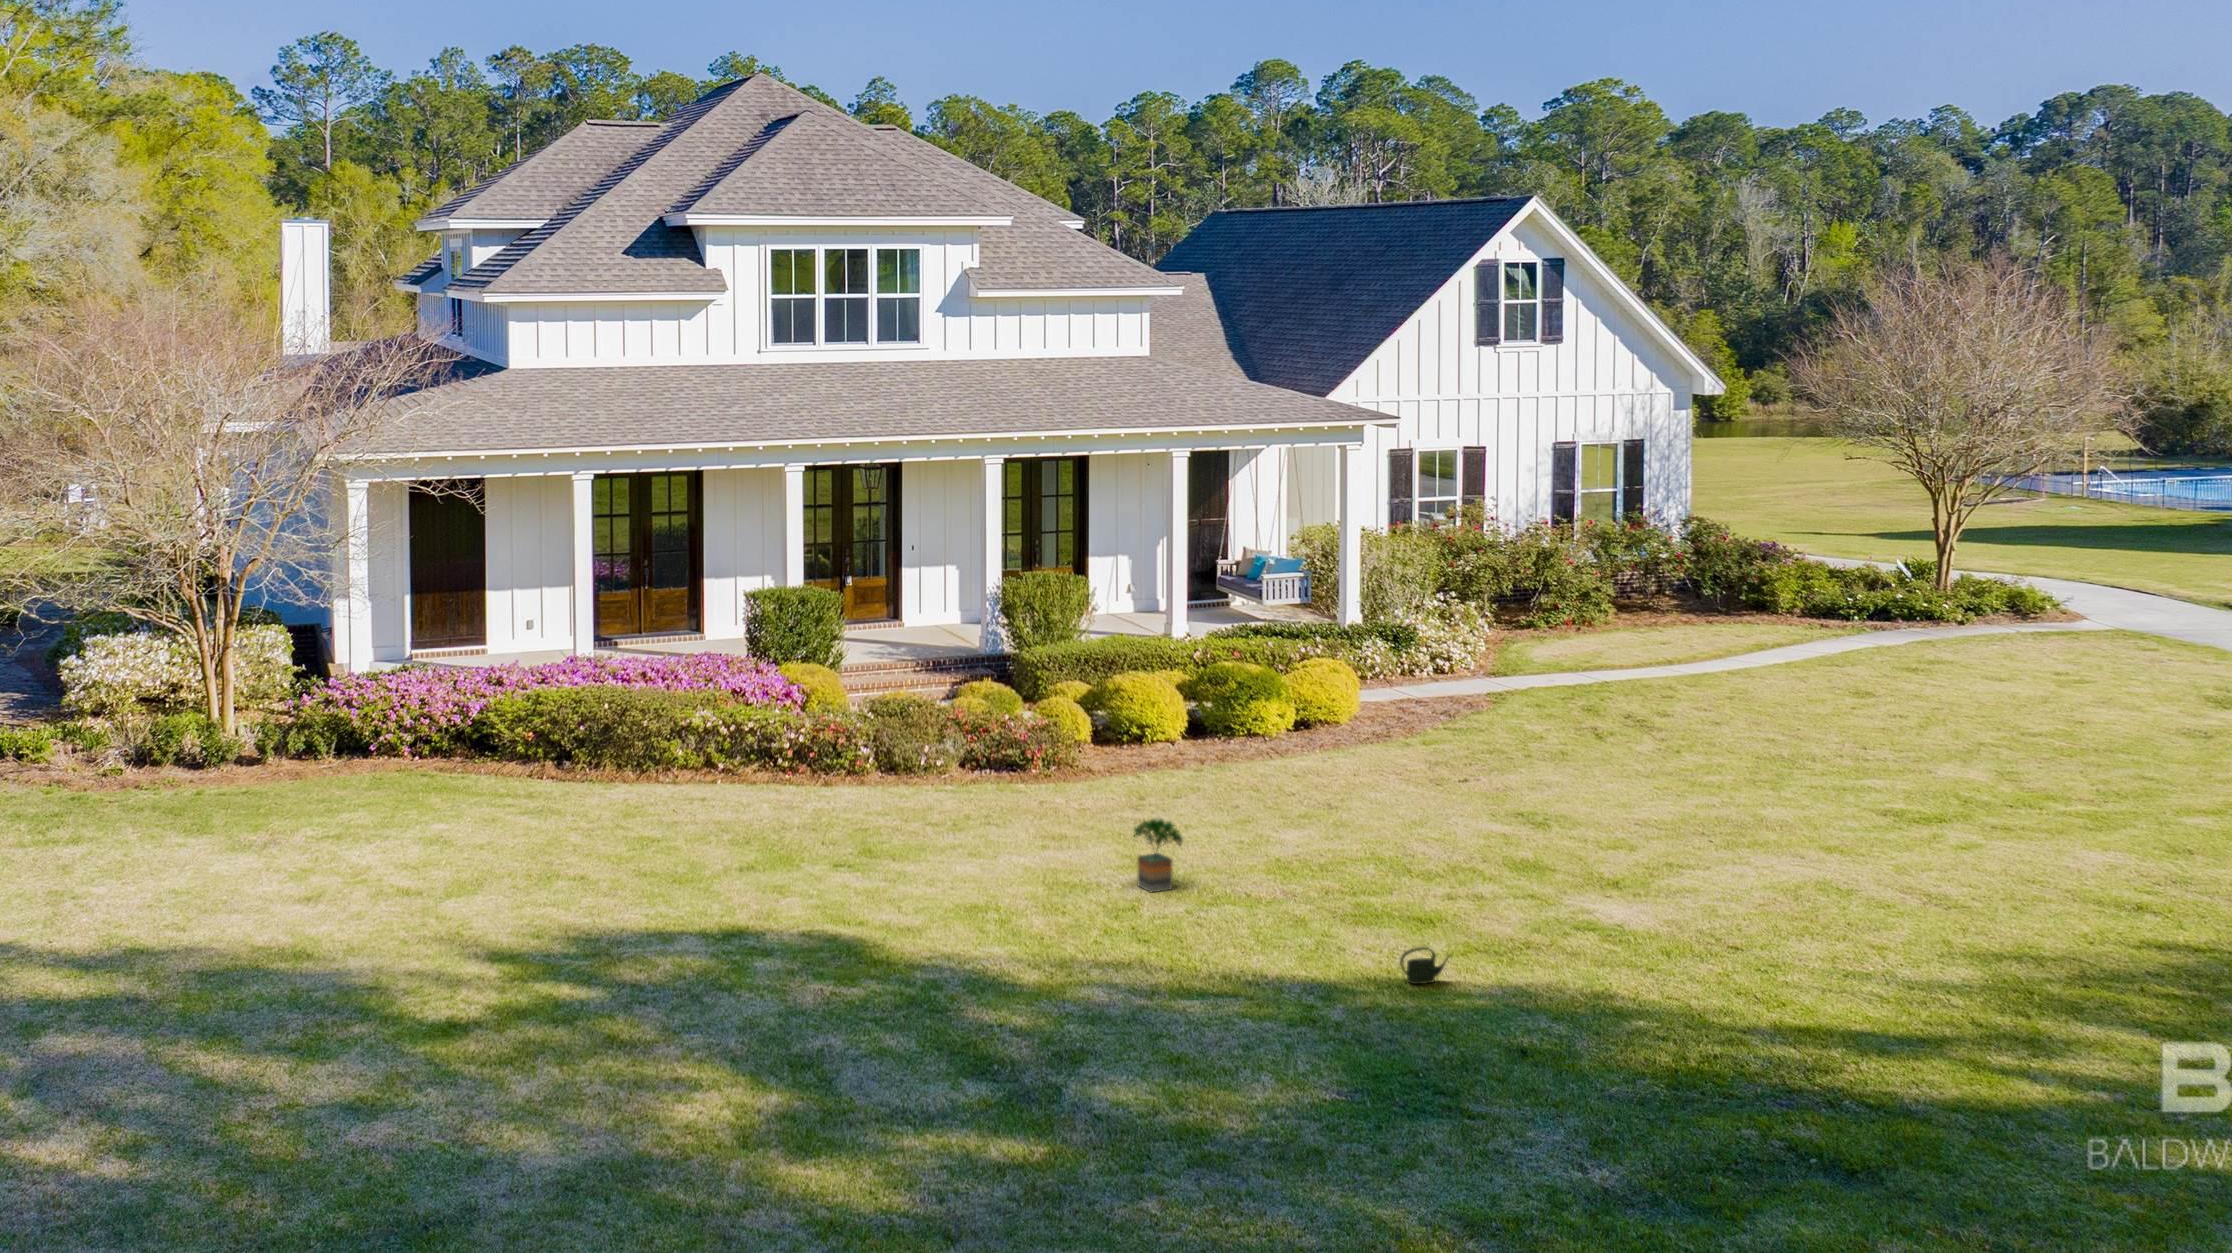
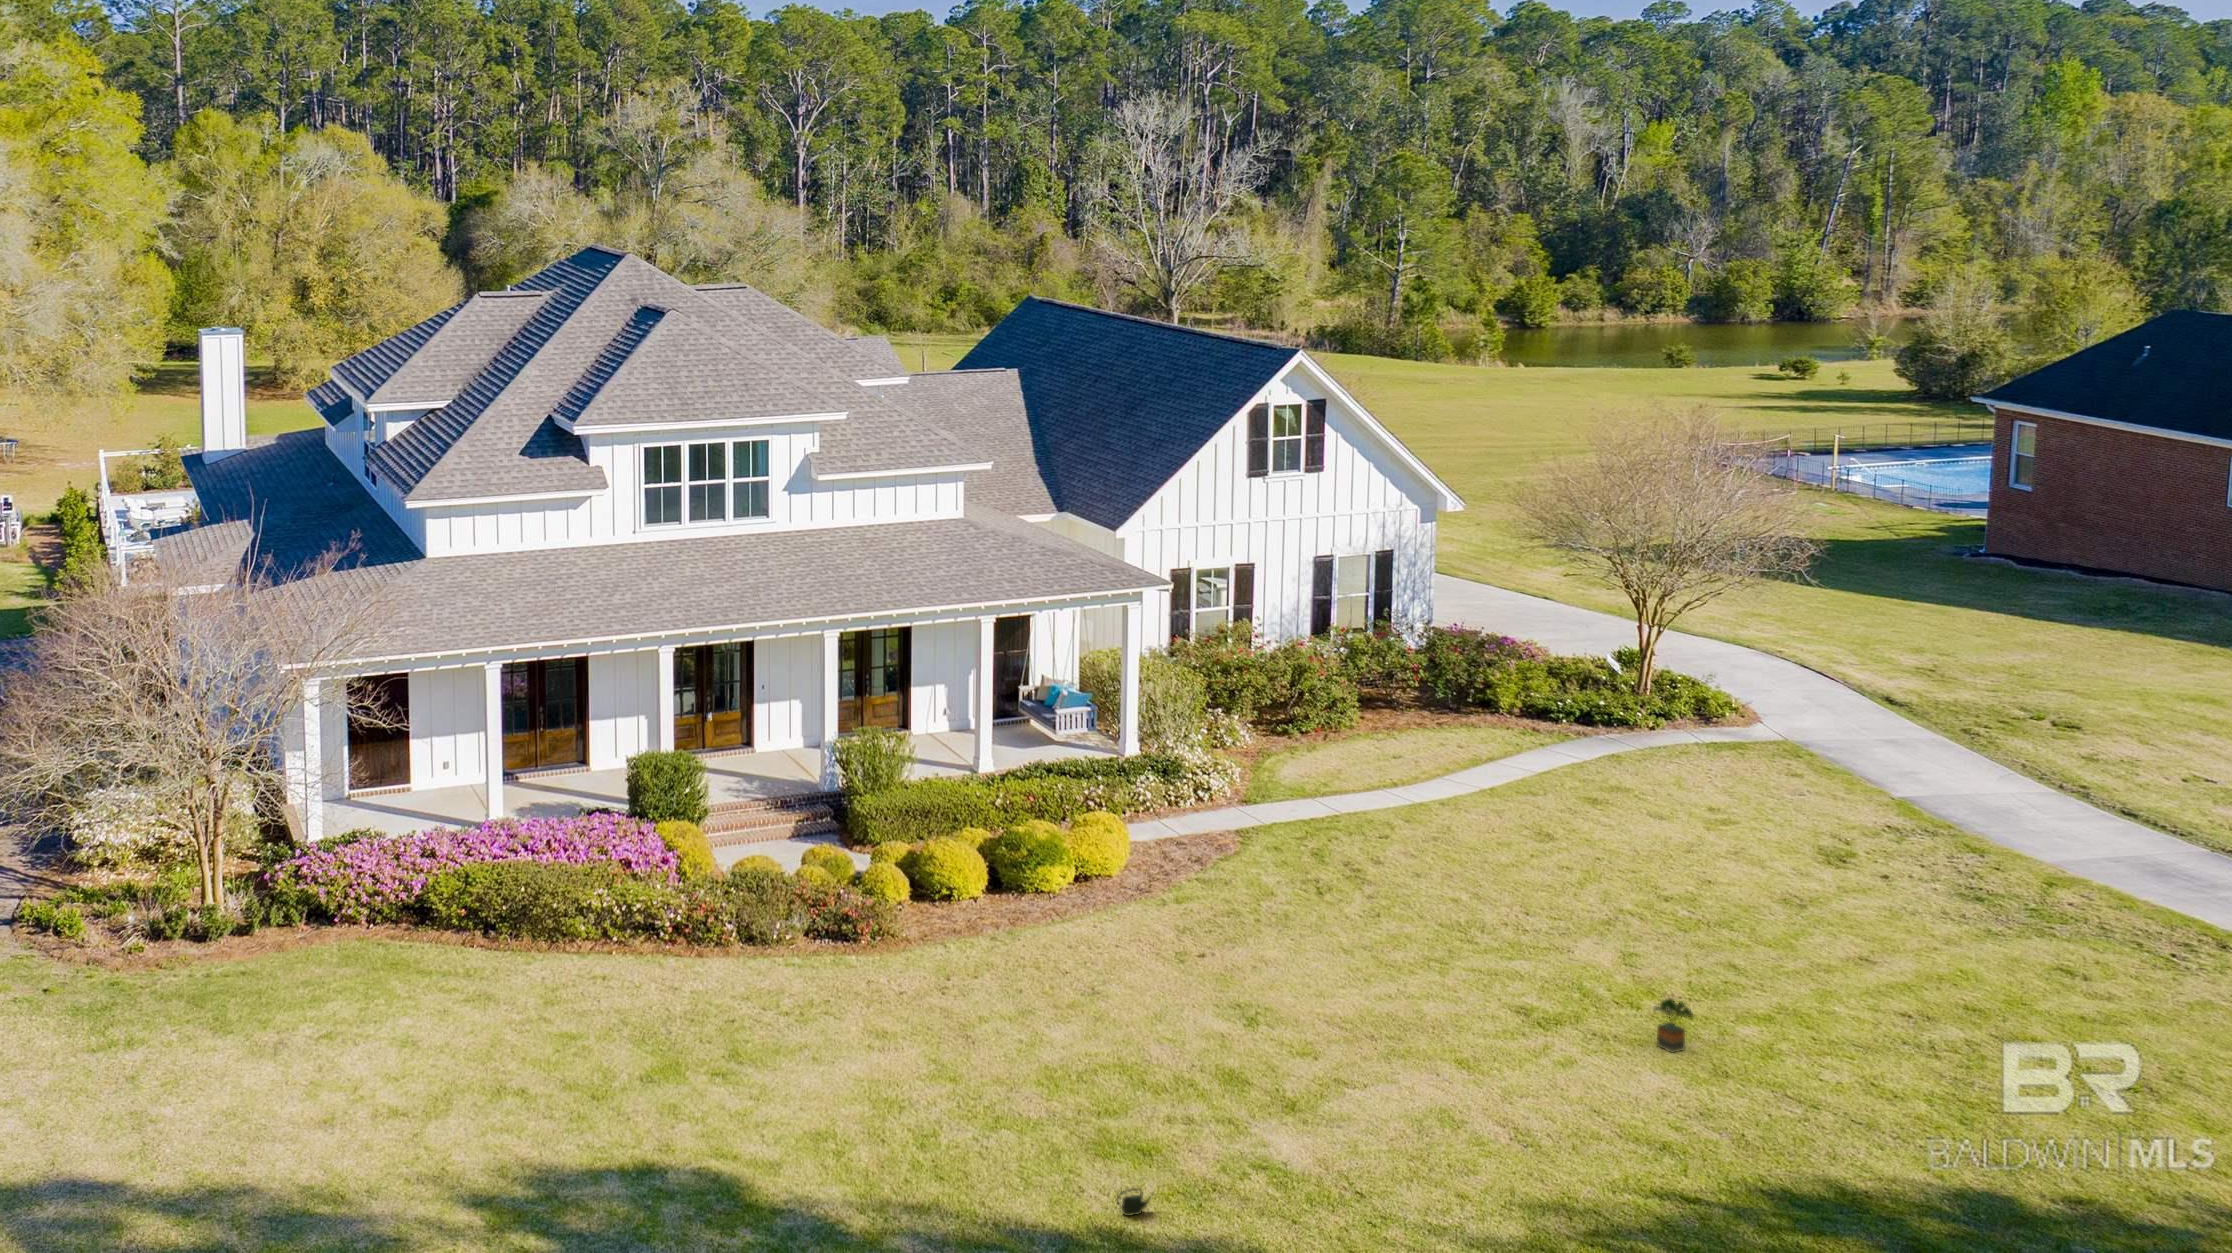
potted tree: present [1134,818,1183,892] -> present [1653,998,1694,1053]

